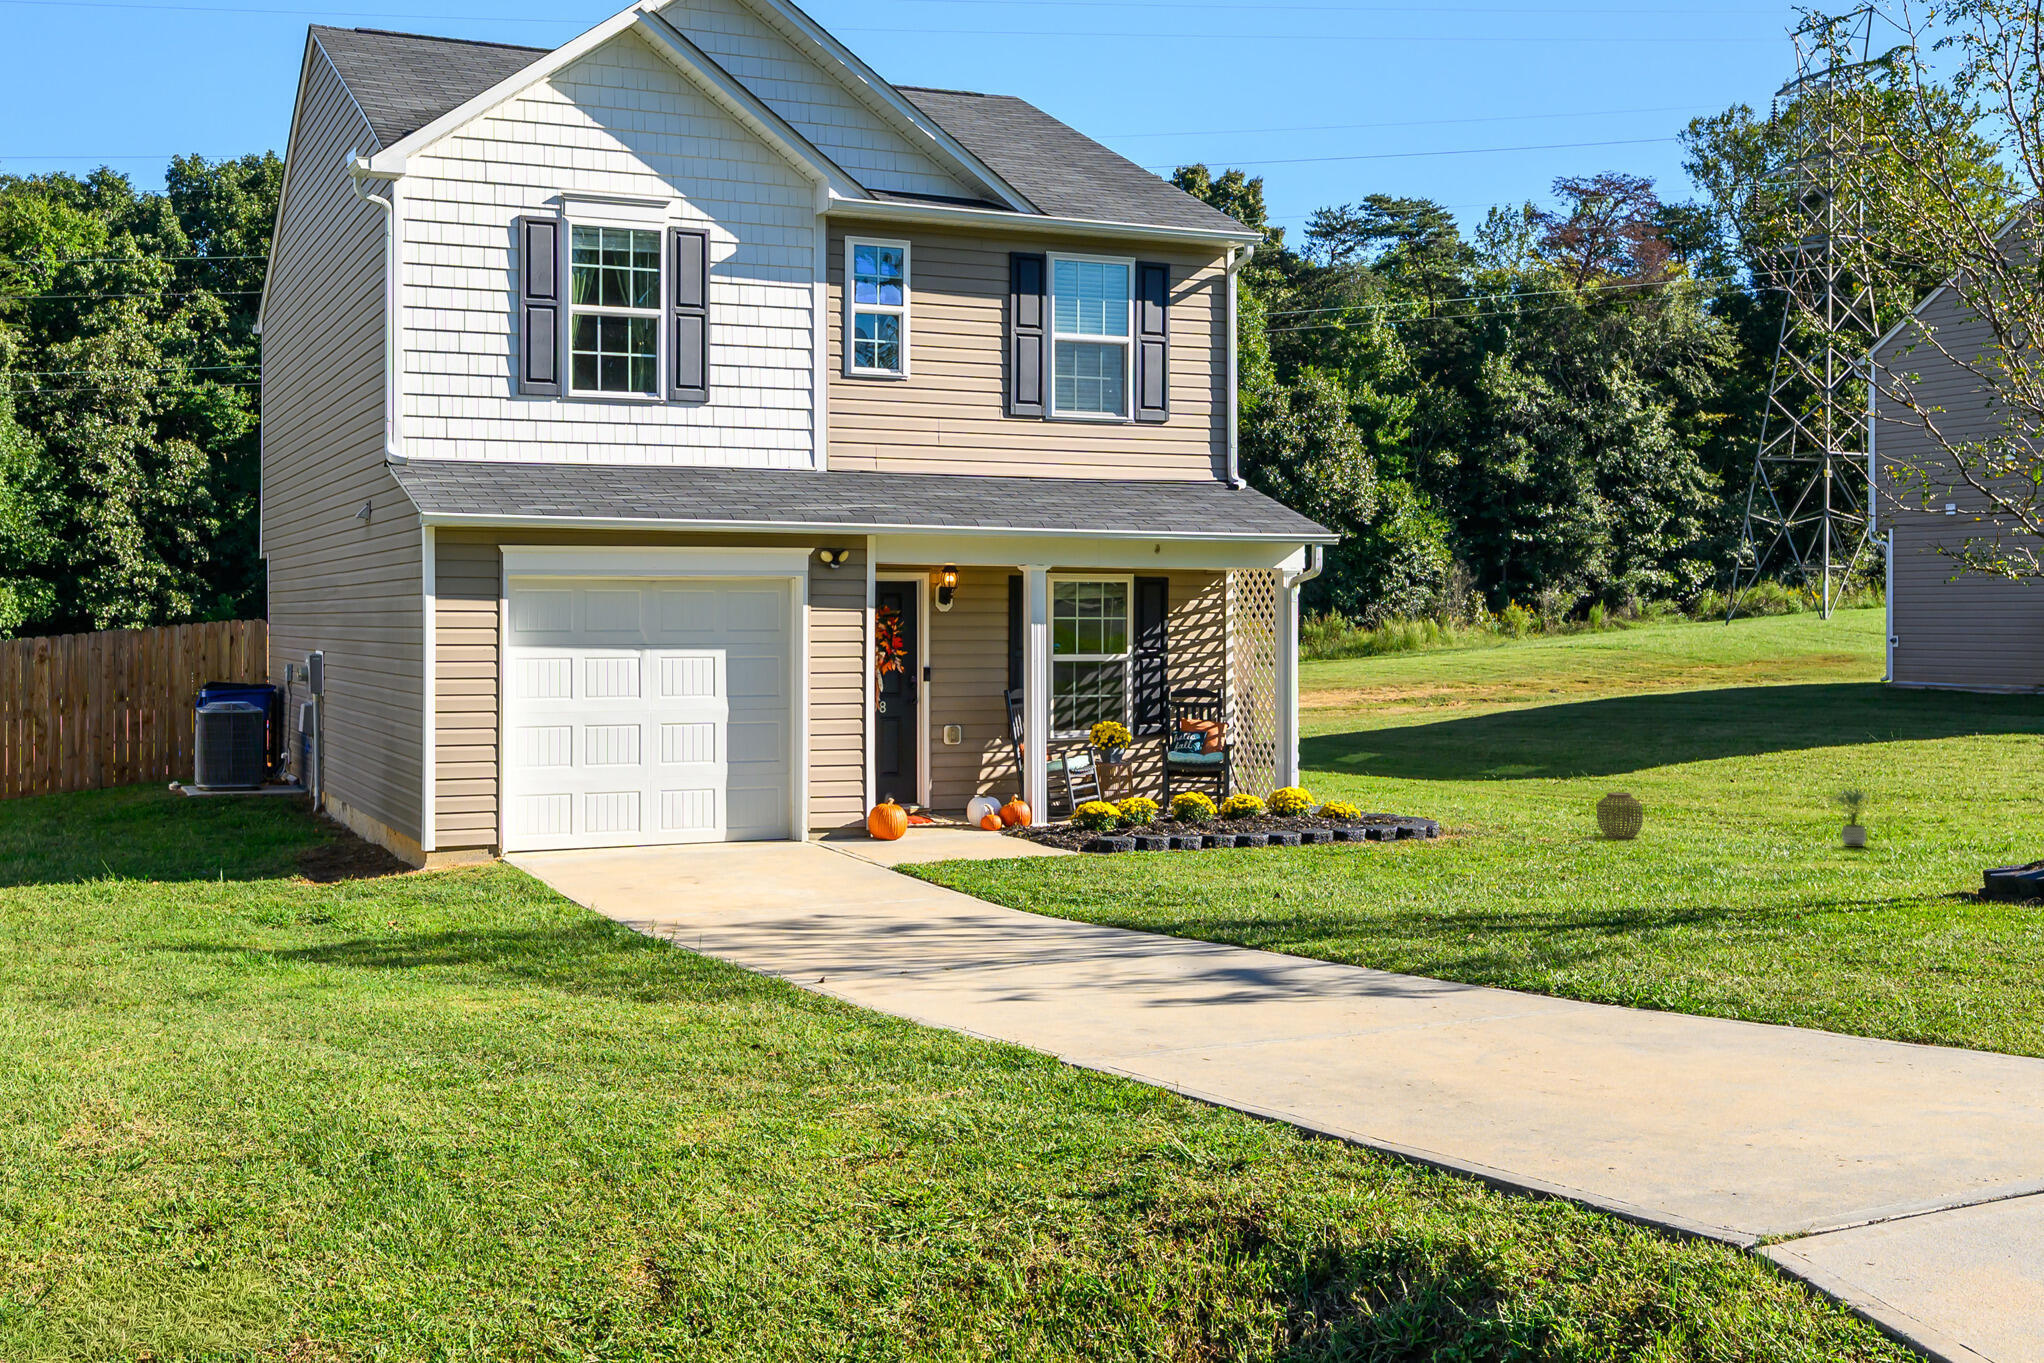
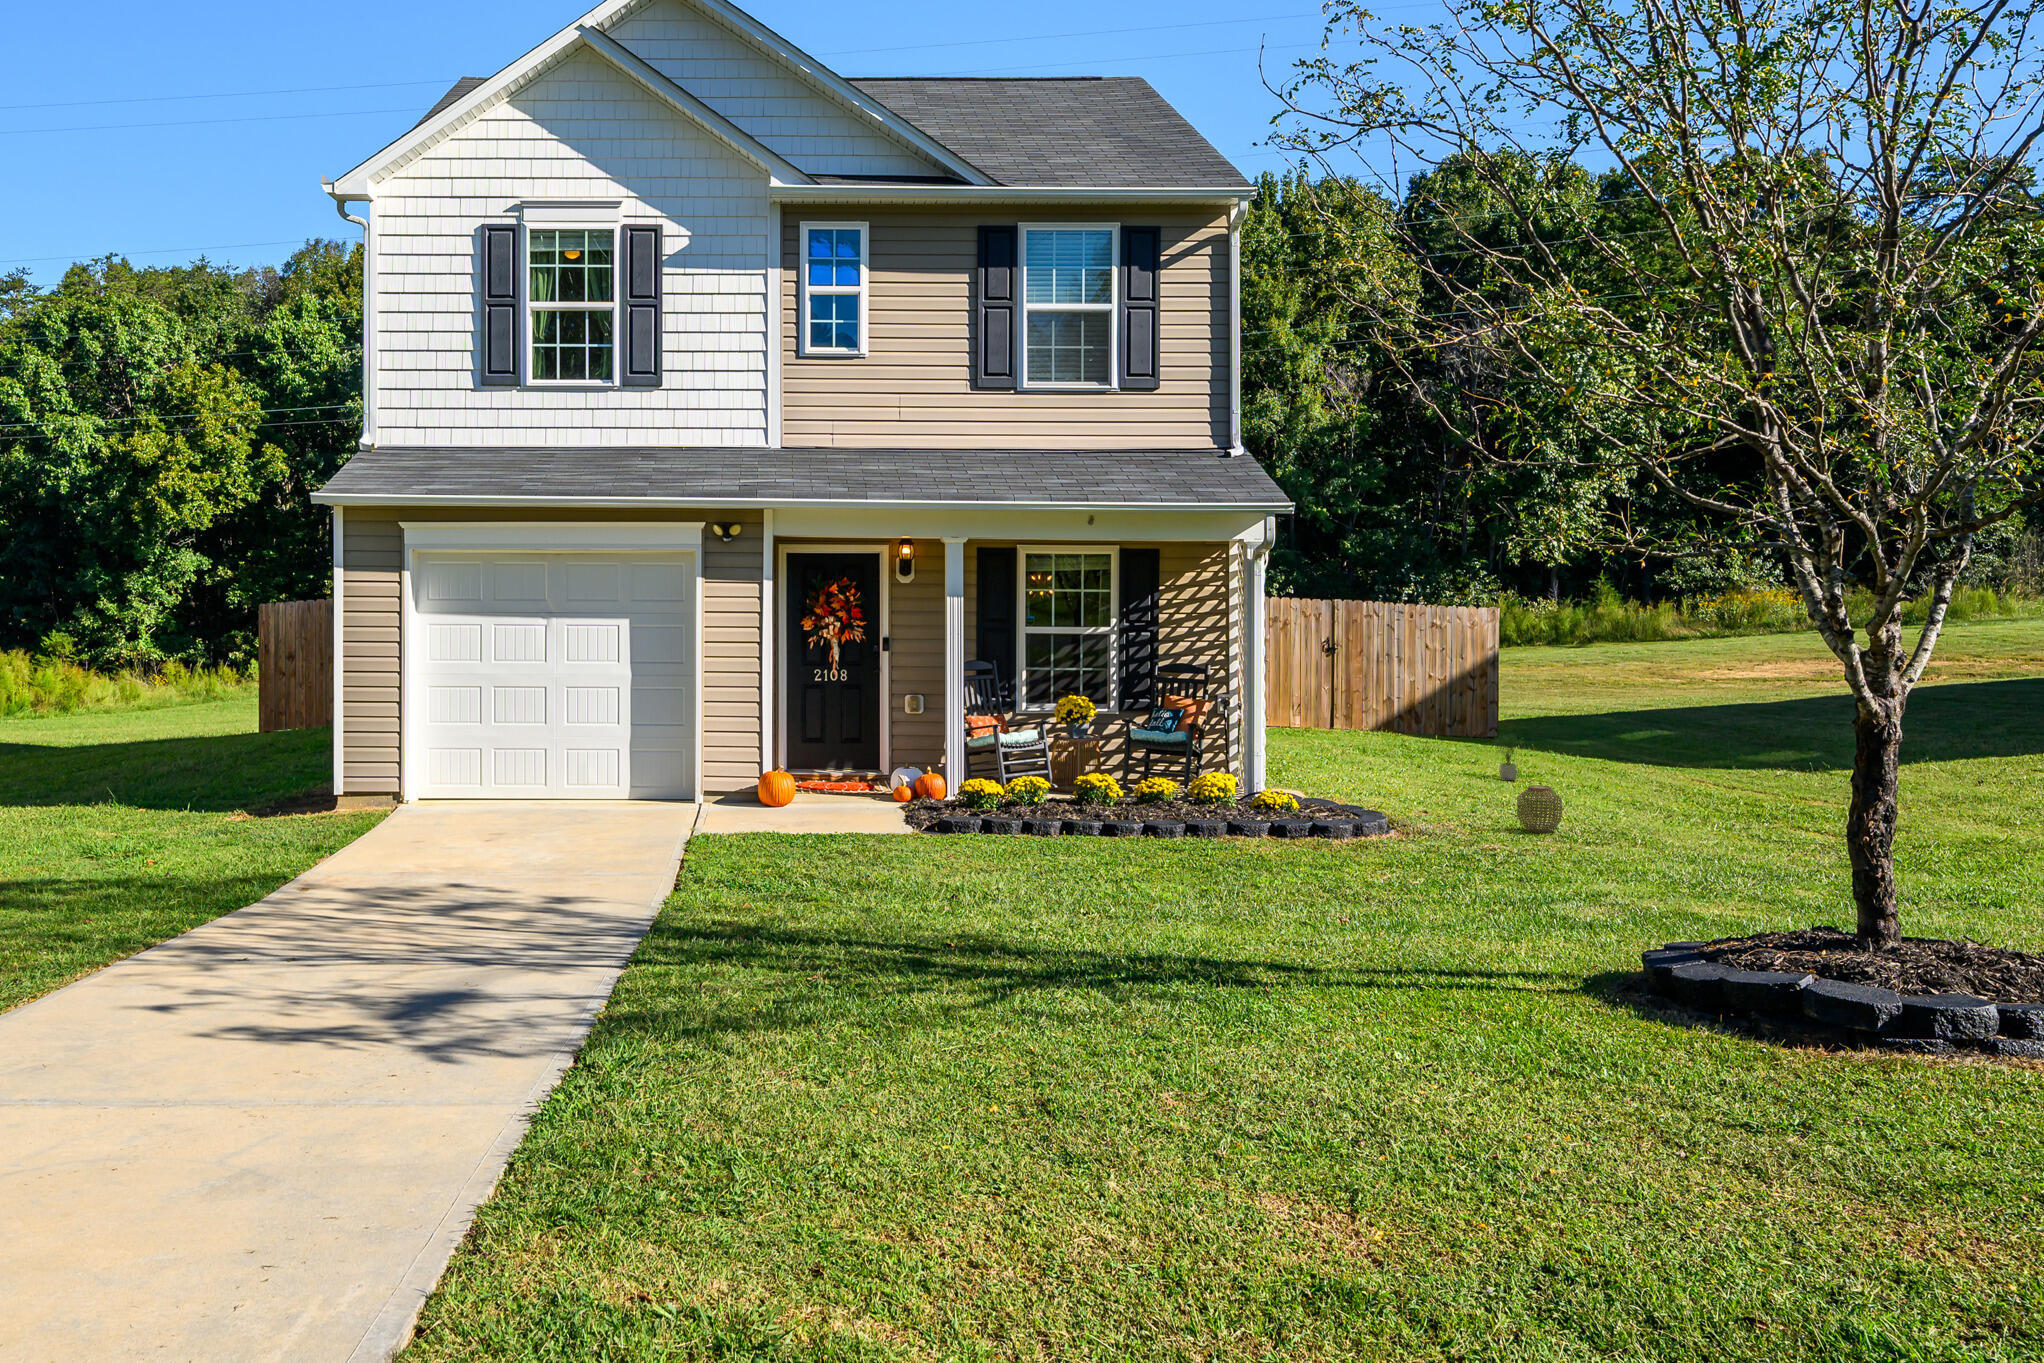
potted plant: present [1828,789,1869,847] -> present [1493,734,1524,781]

